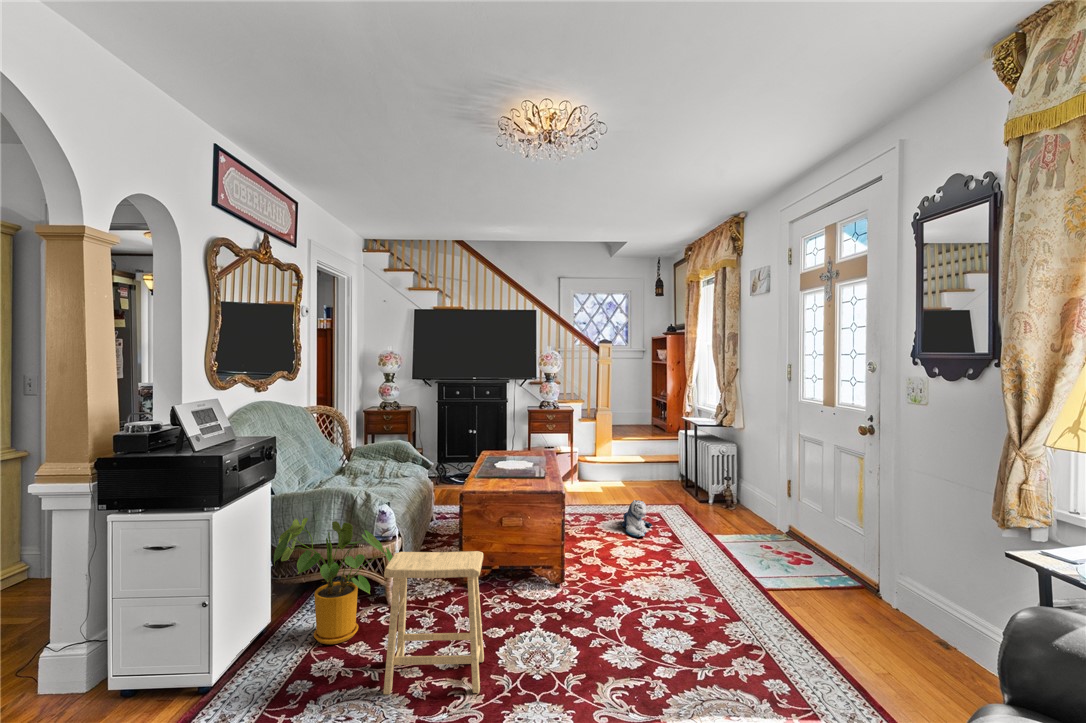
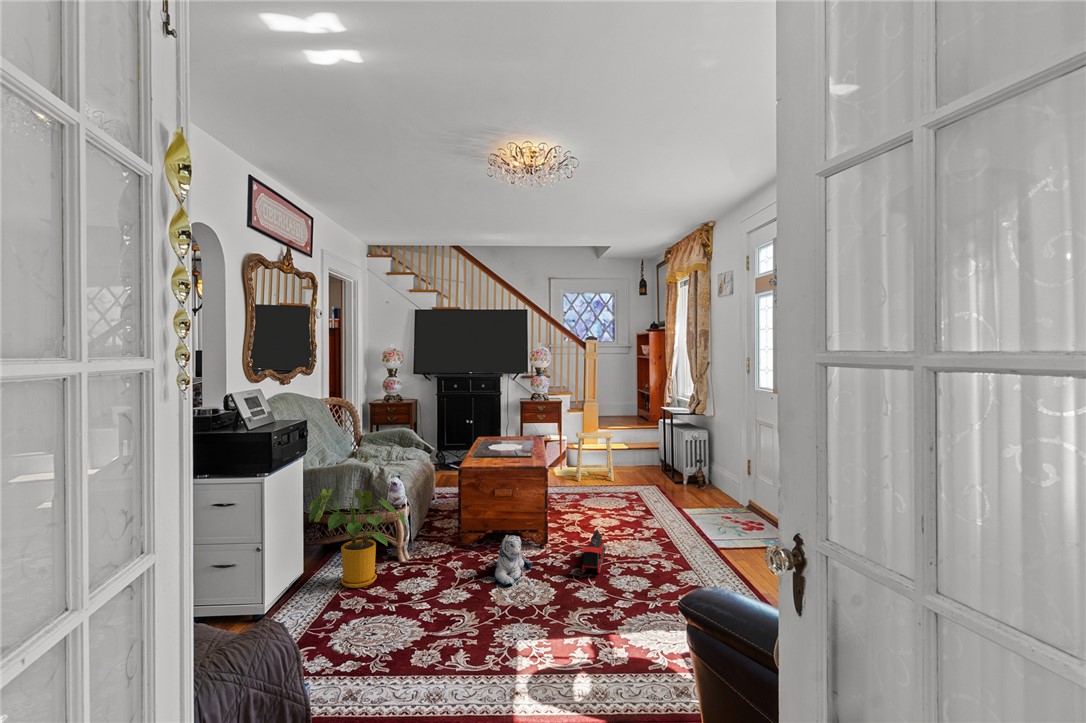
plush toy: present [622,500,652,537] -> present [495,535,533,585]
footstool: present [383,551,484,695] -> present [576,432,614,482]
toy train: none [609,566,635,625] -> present [582,530,606,573]

